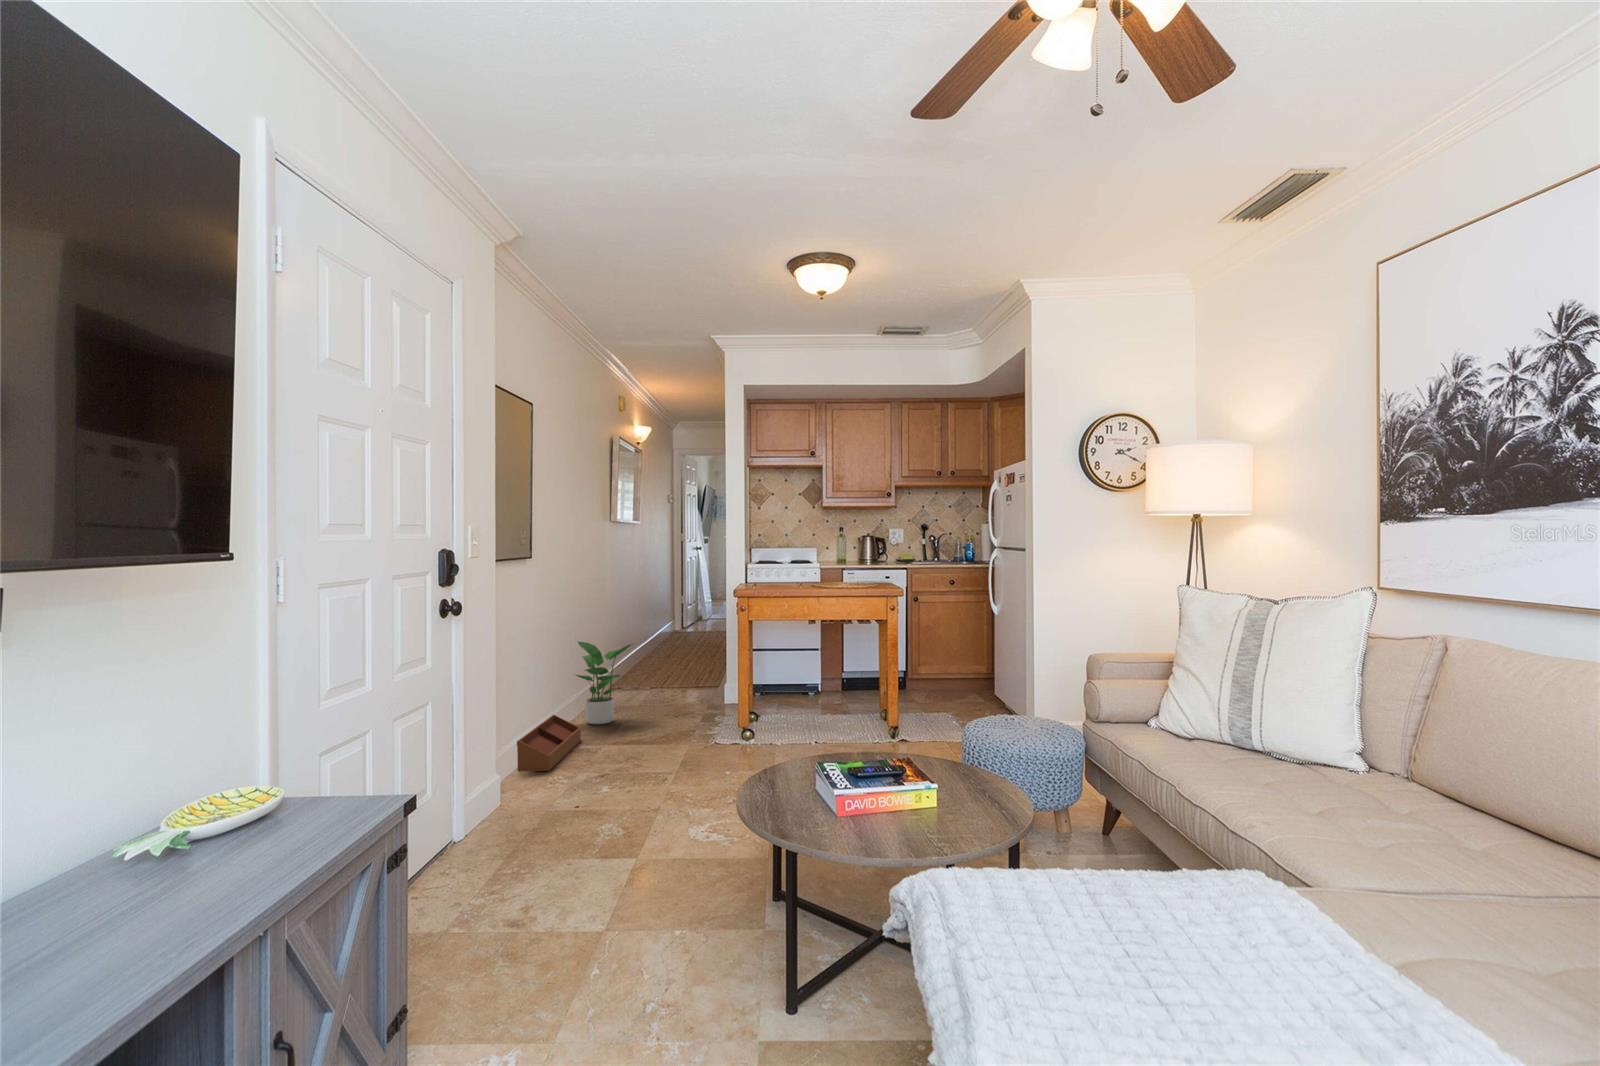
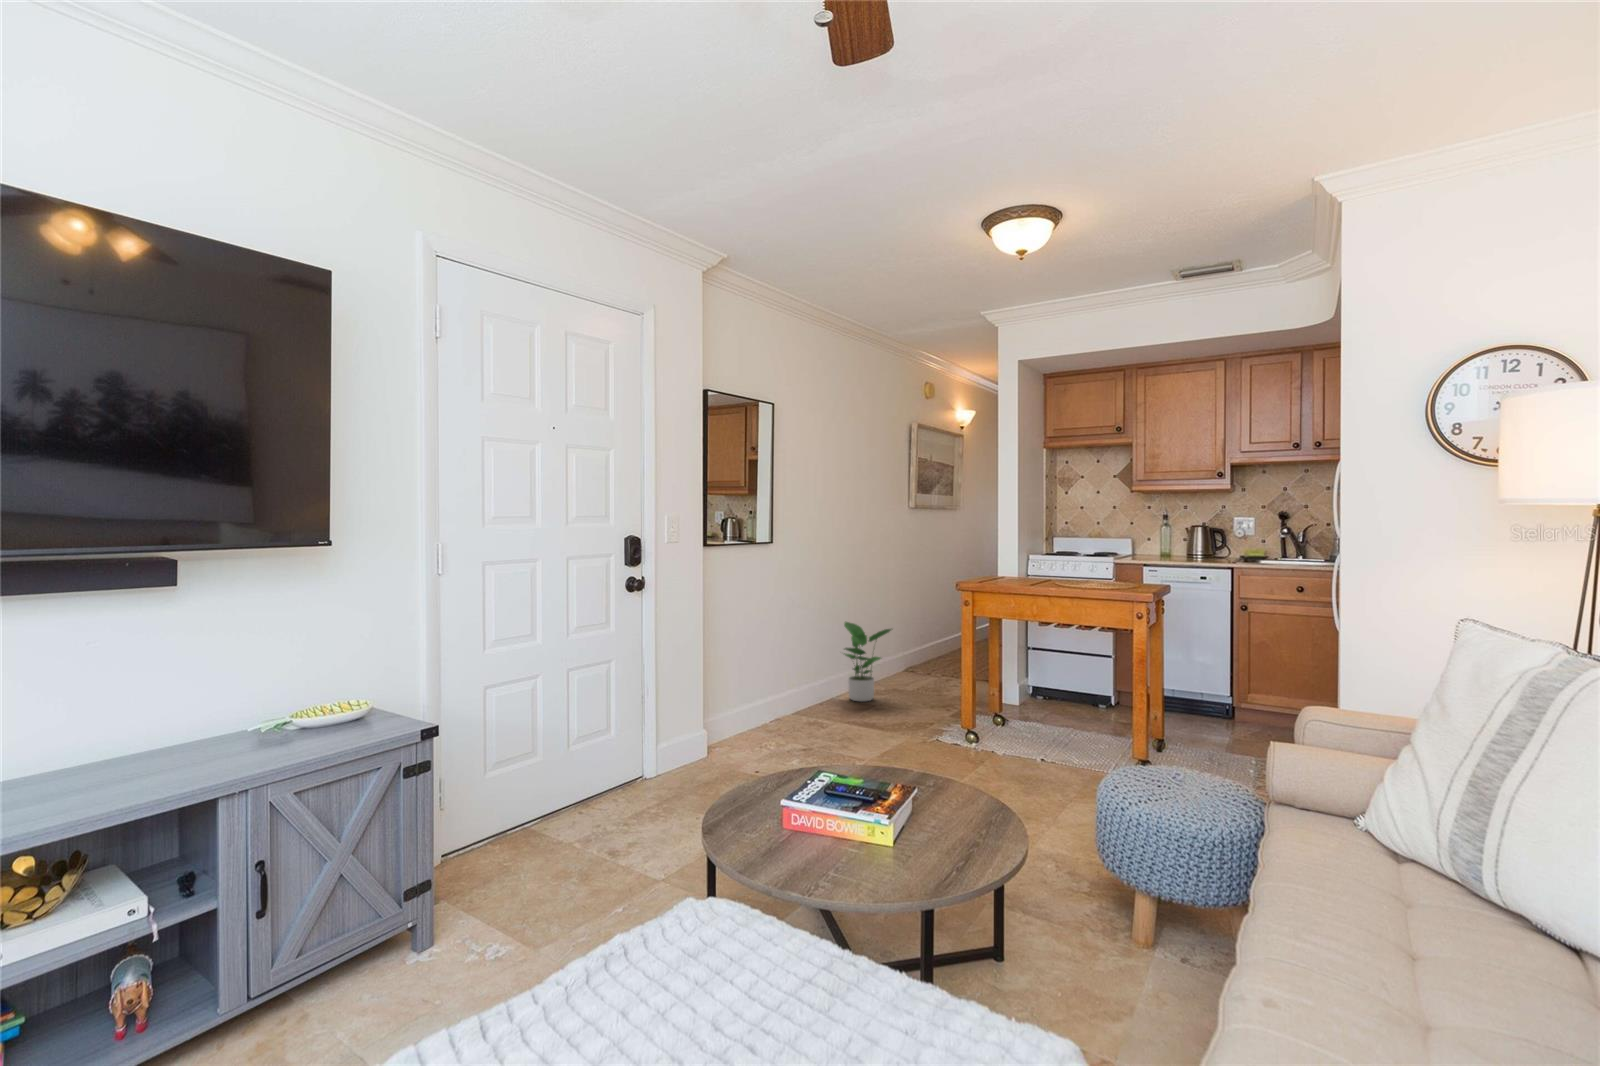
storage bin: present [517,715,581,771] -> none [750,686,827,736]

